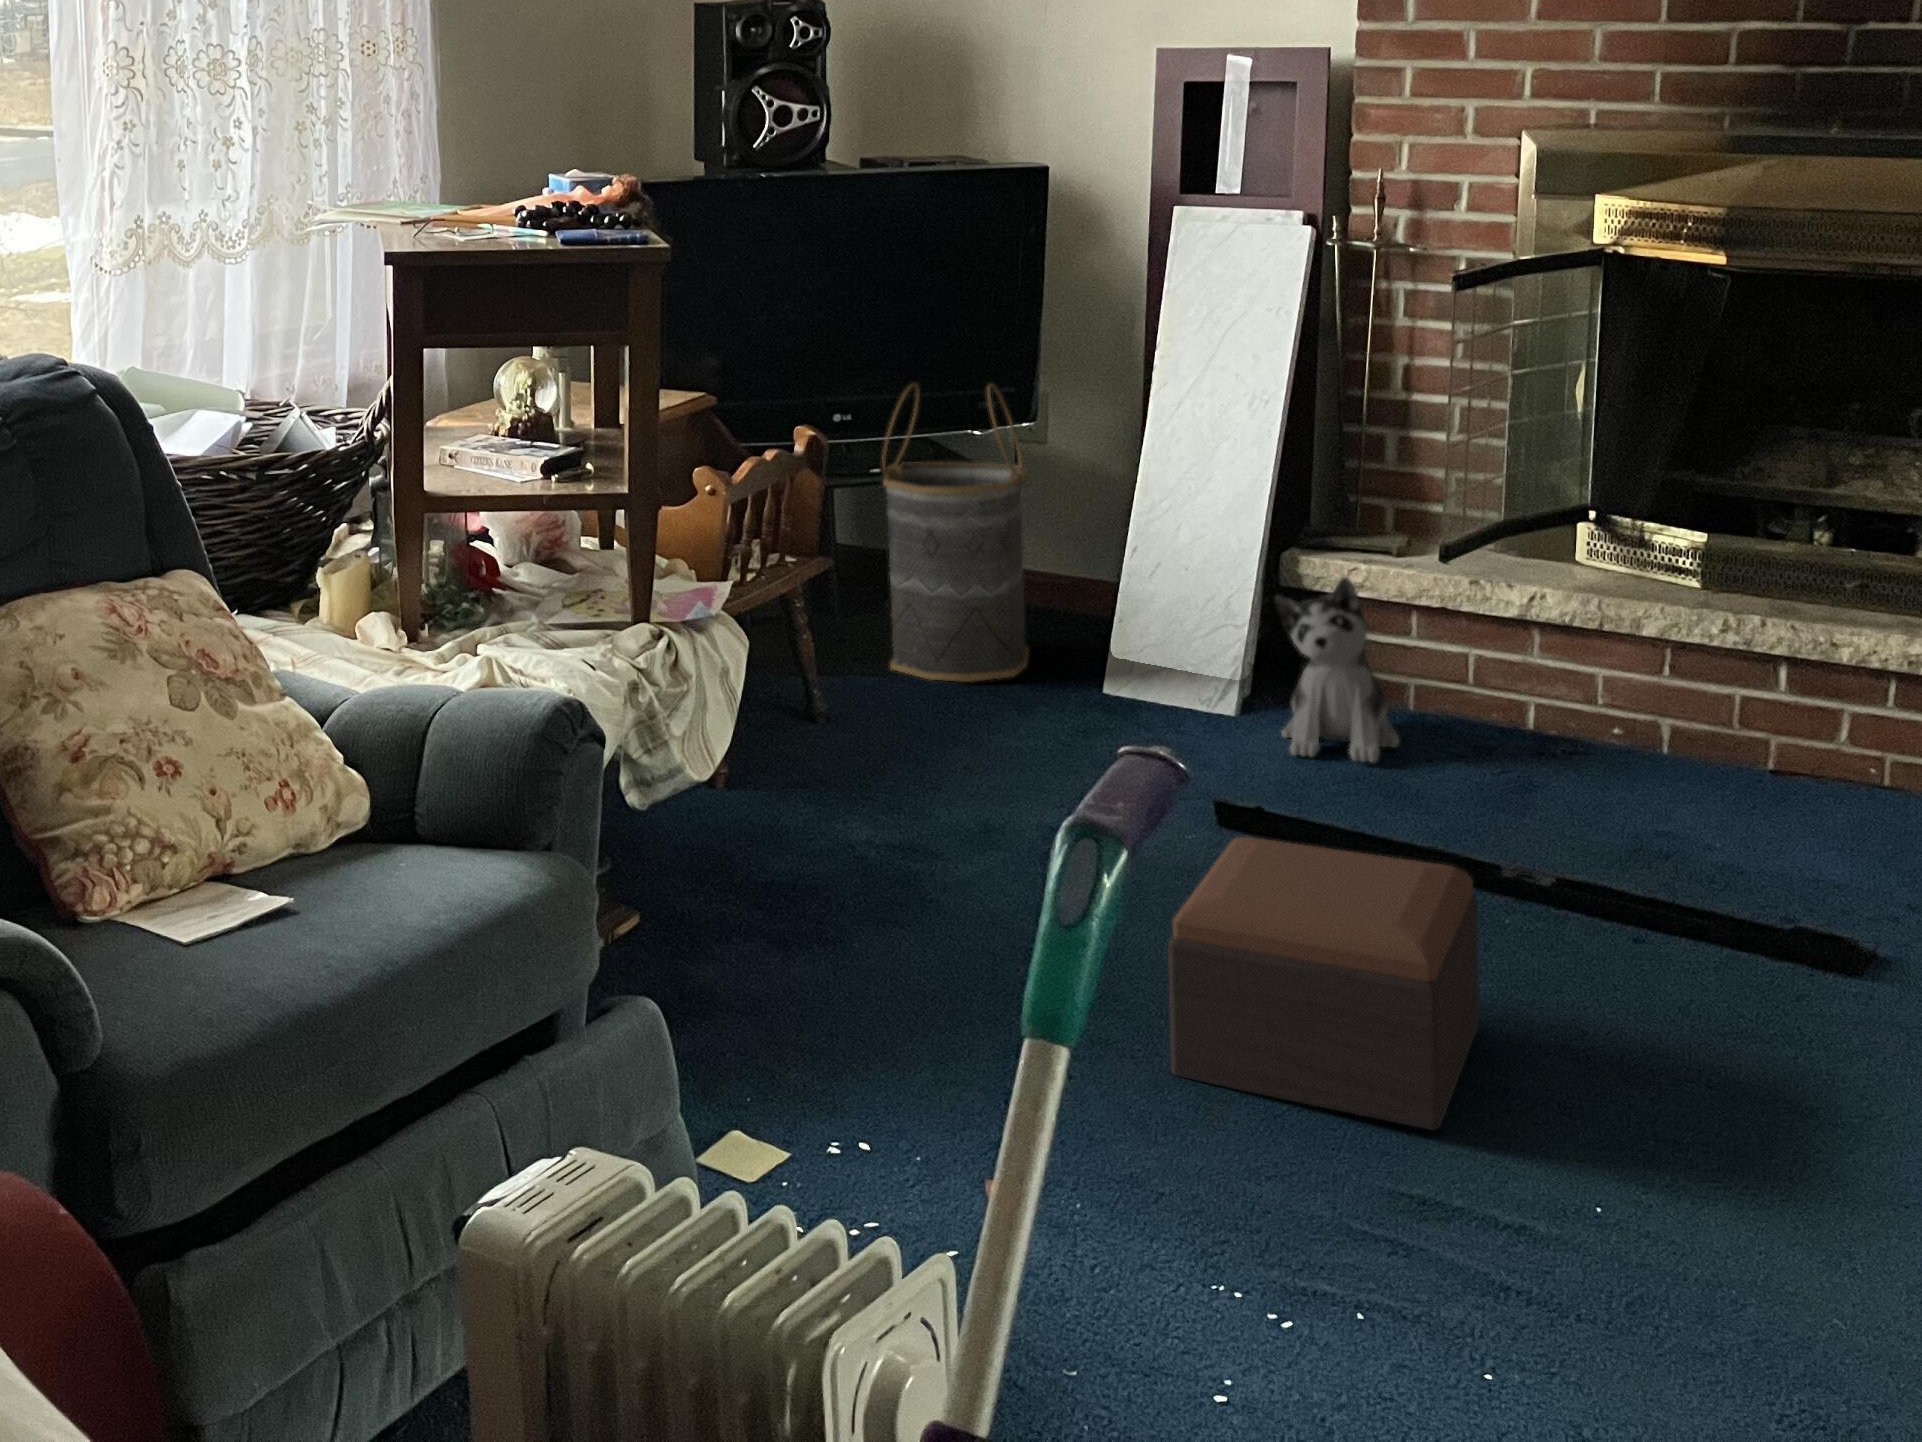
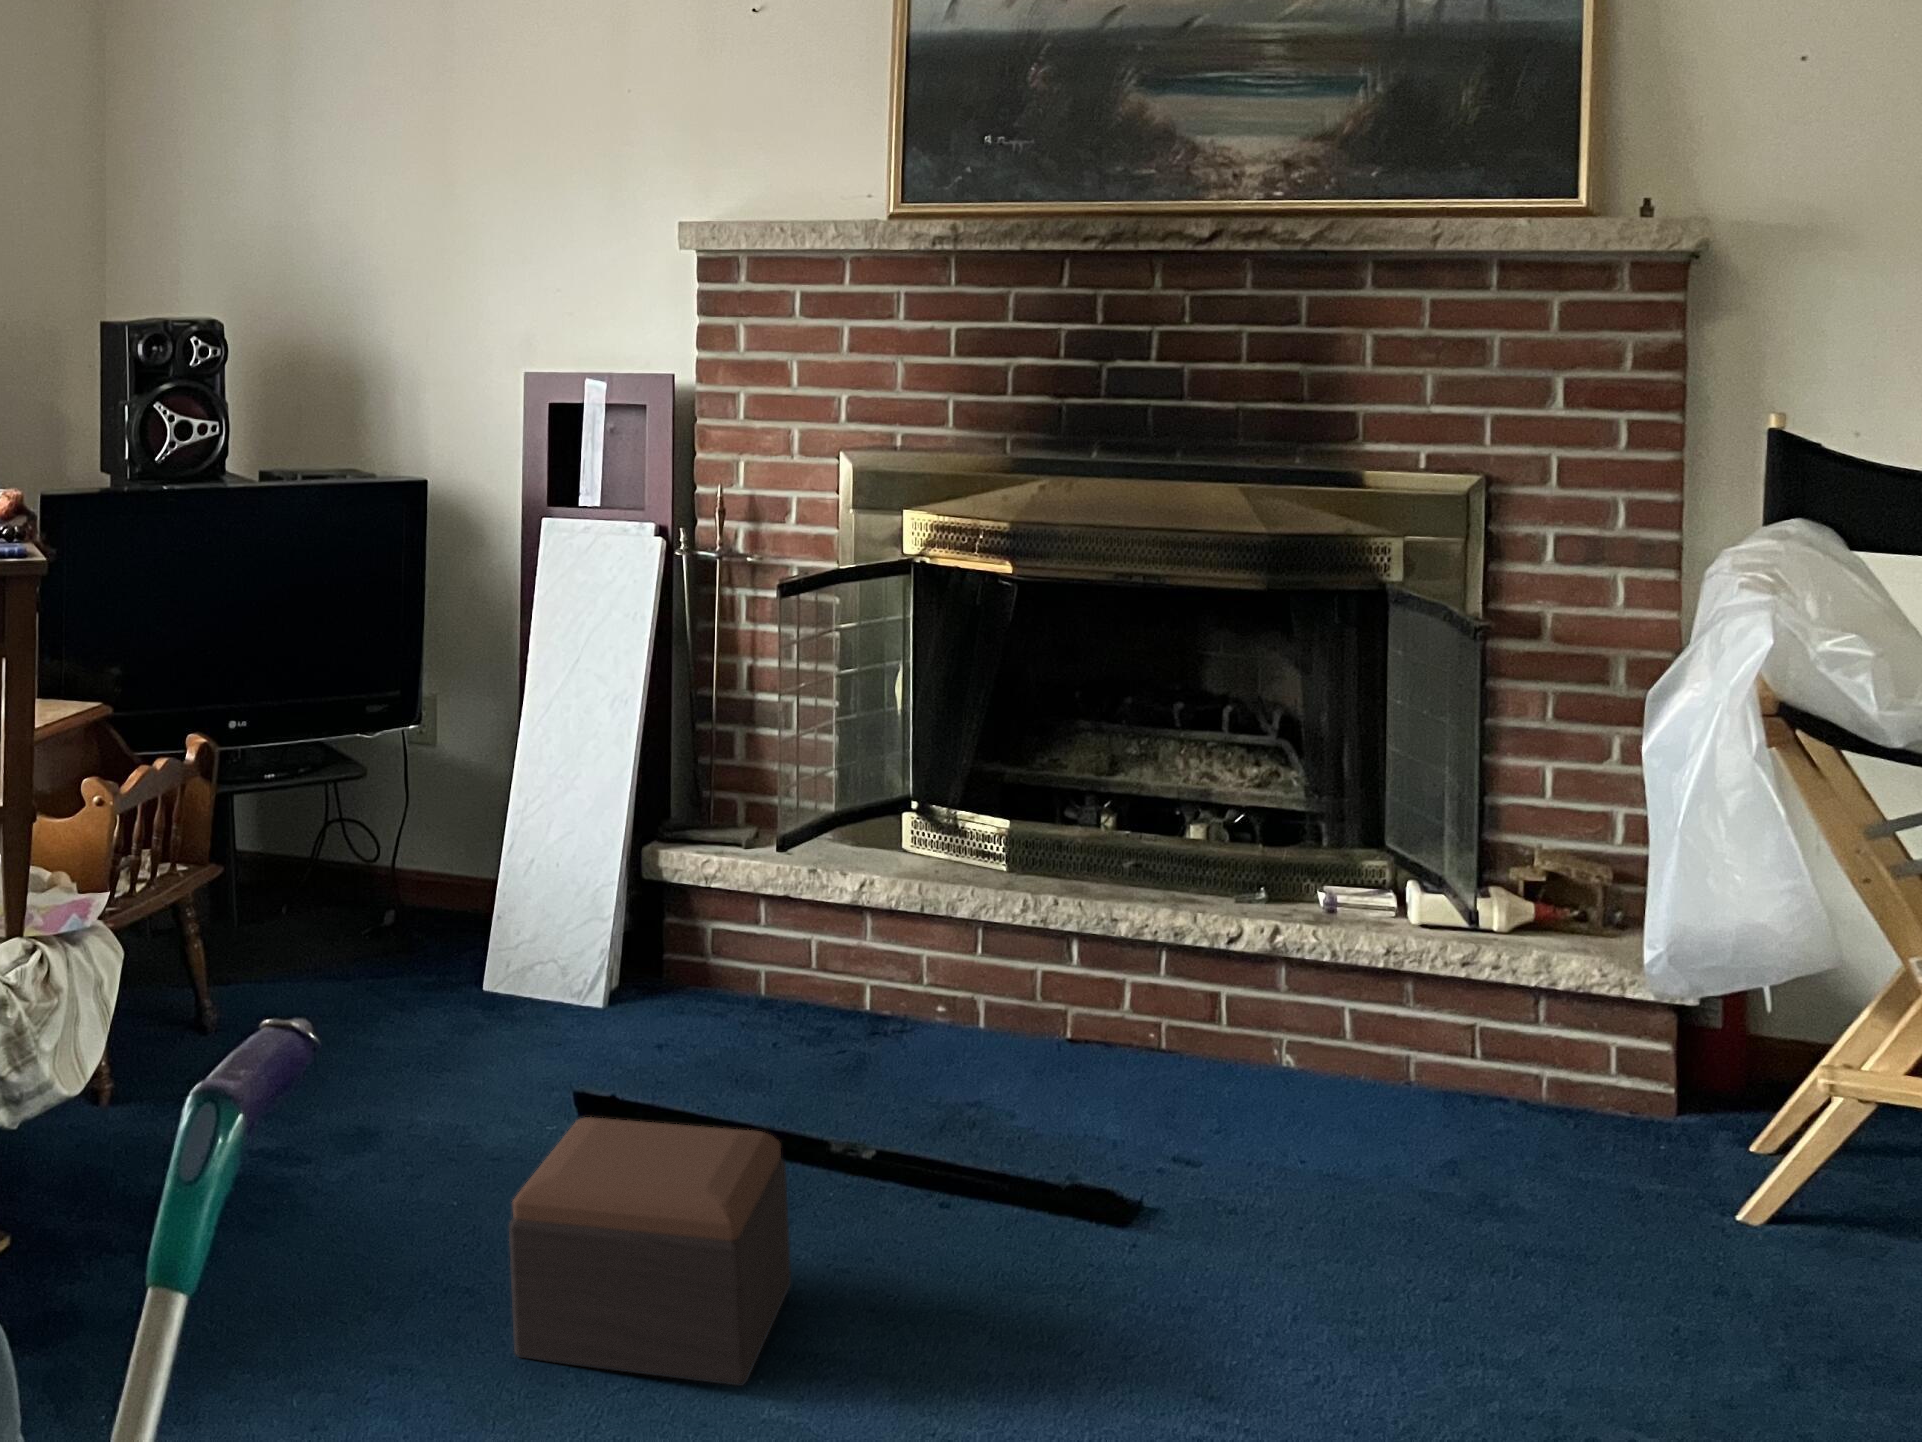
basket: present [882,383,1029,682] -> none [285,691,426,988]
plush toy: present [1275,577,1399,763] -> none [640,867,752,1045]

